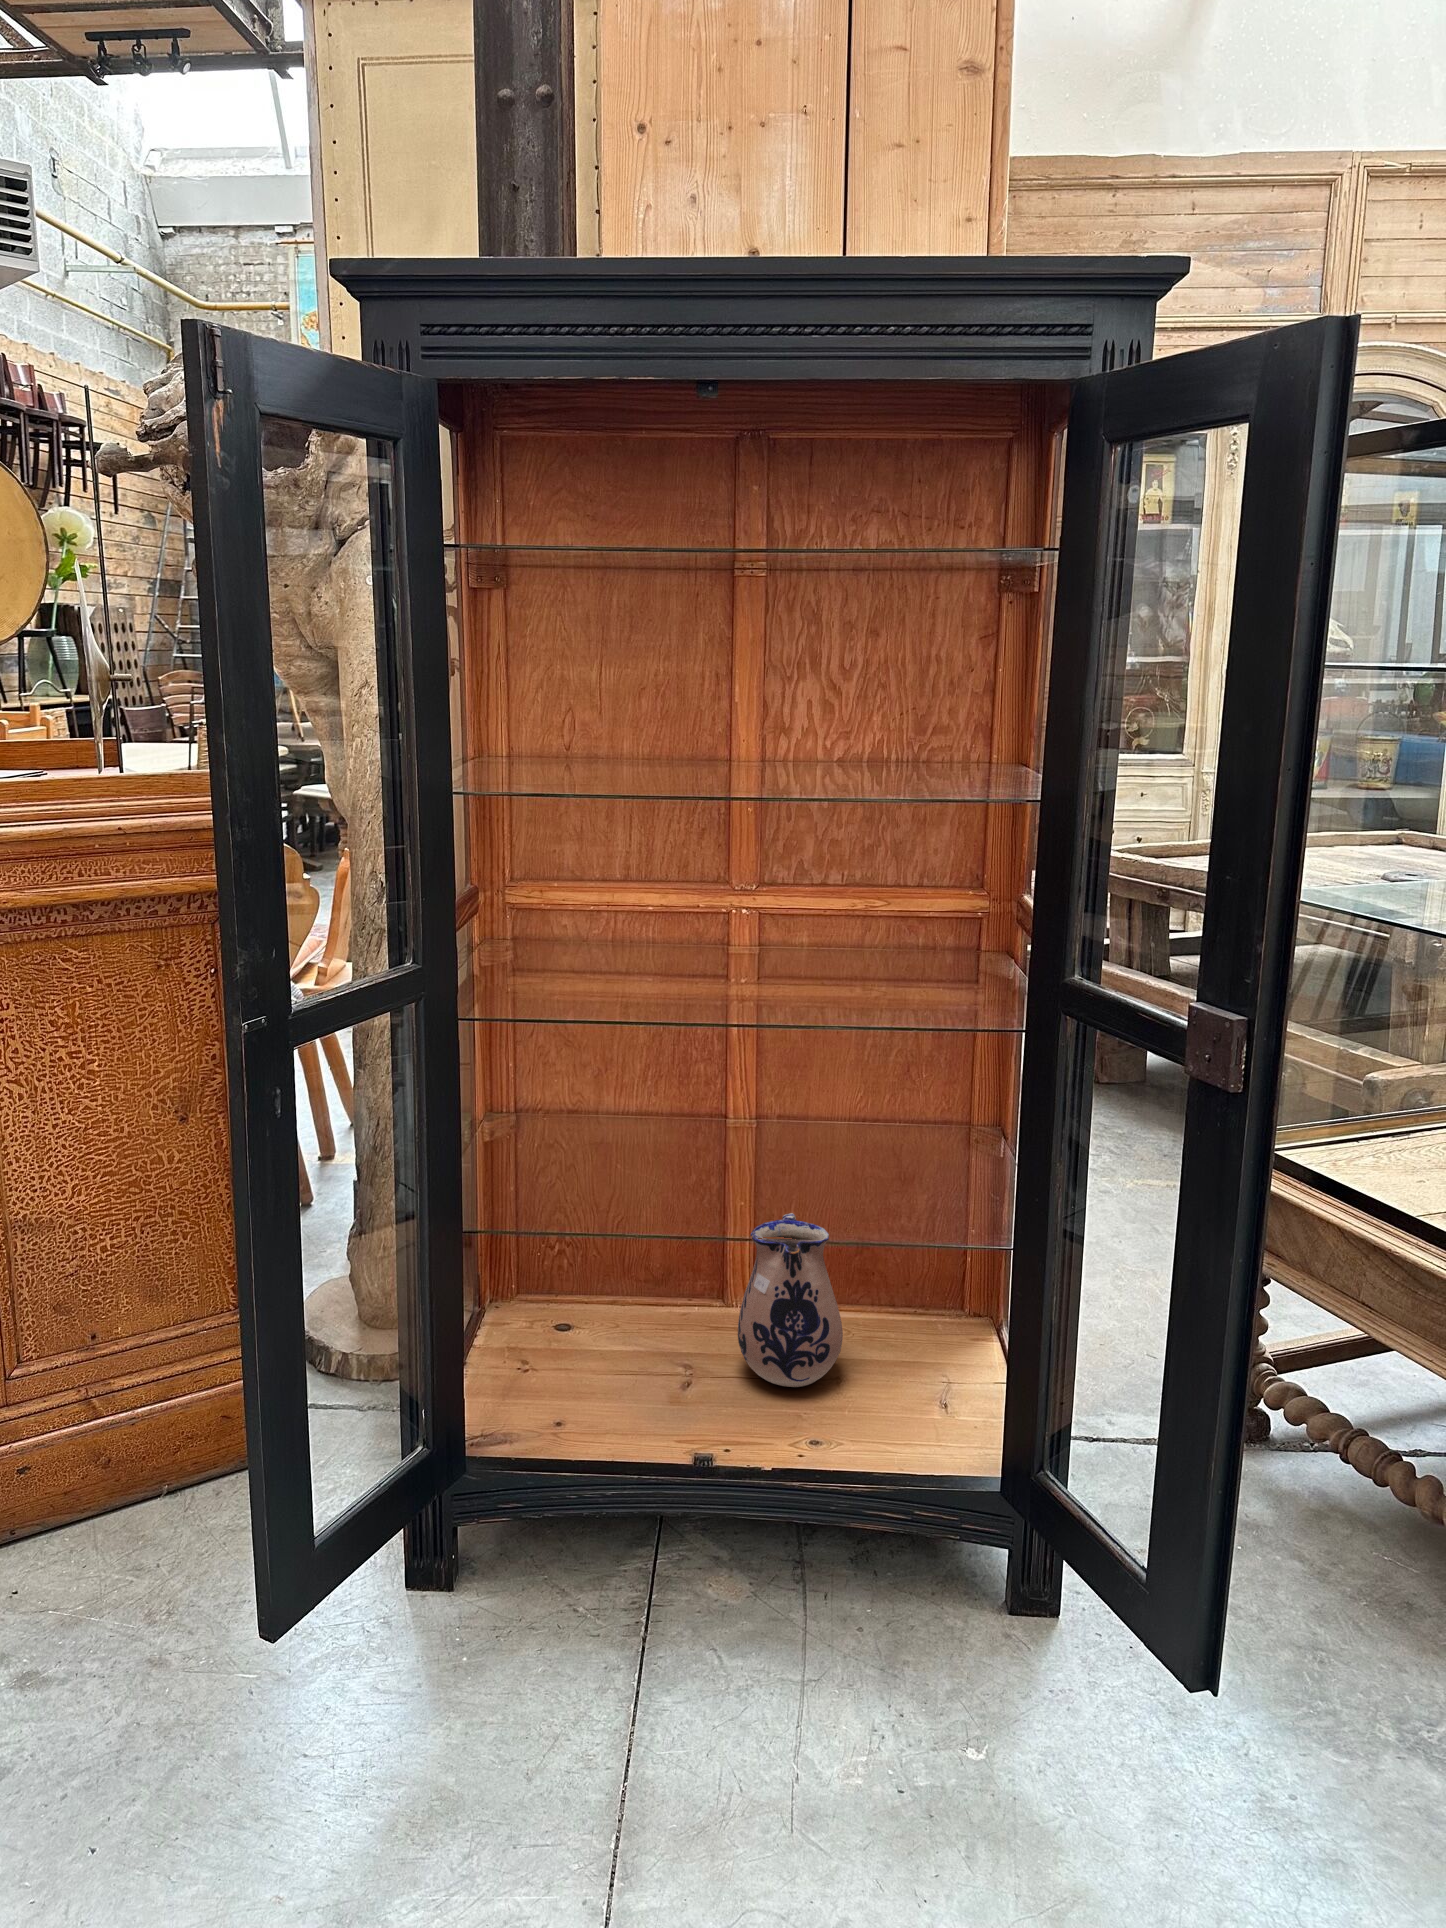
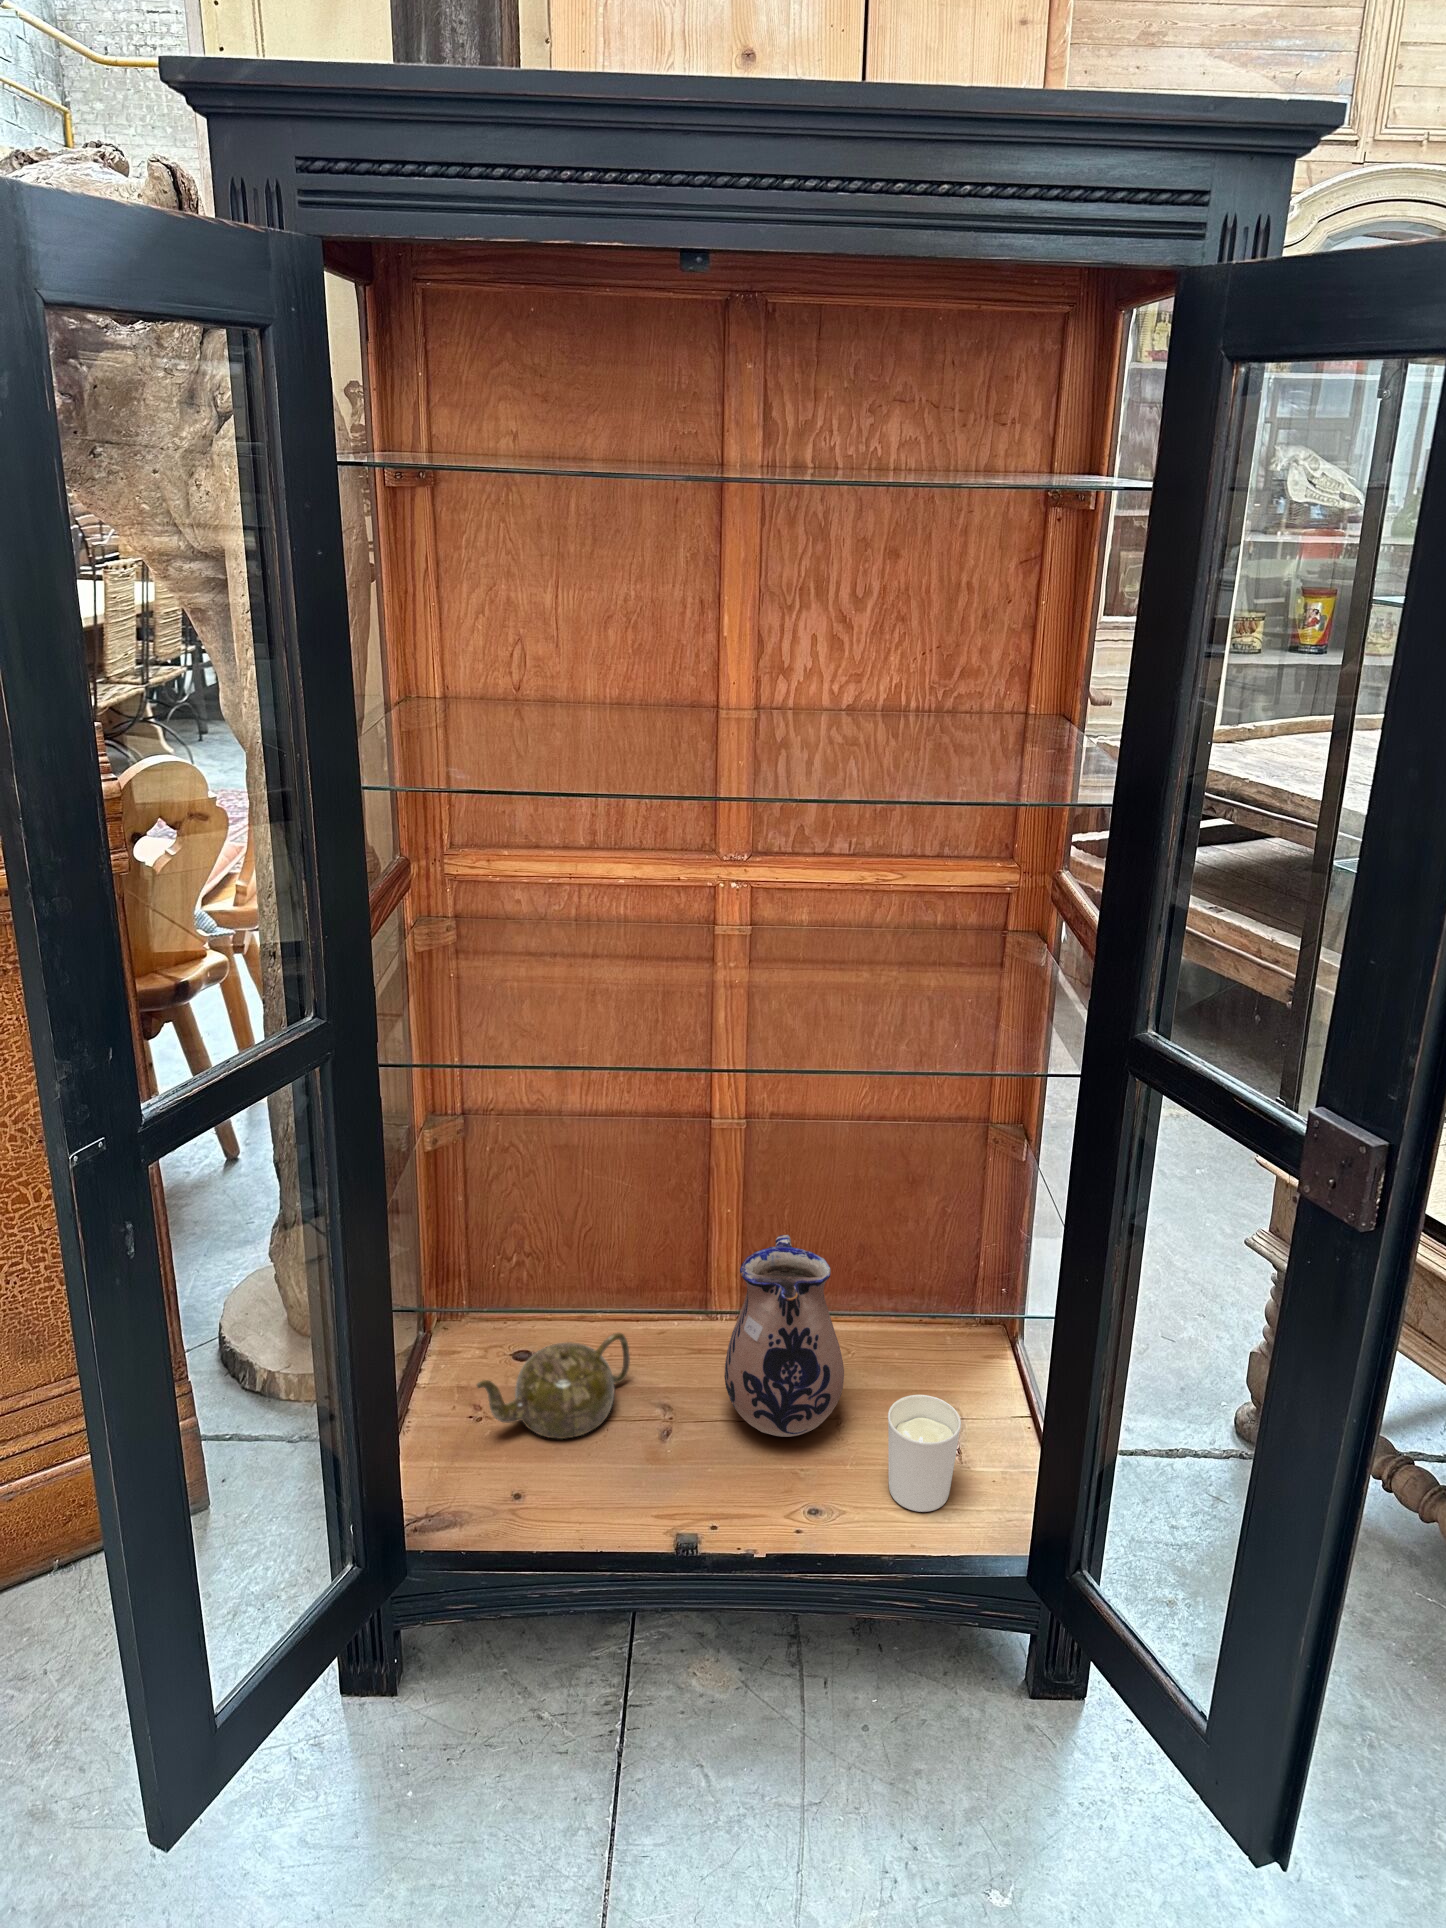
teapot: none [524,1300,655,1384] -> present [477,1333,630,1439]
candle holder: none [878,1341,942,1441] -> present [888,1395,961,1512]

